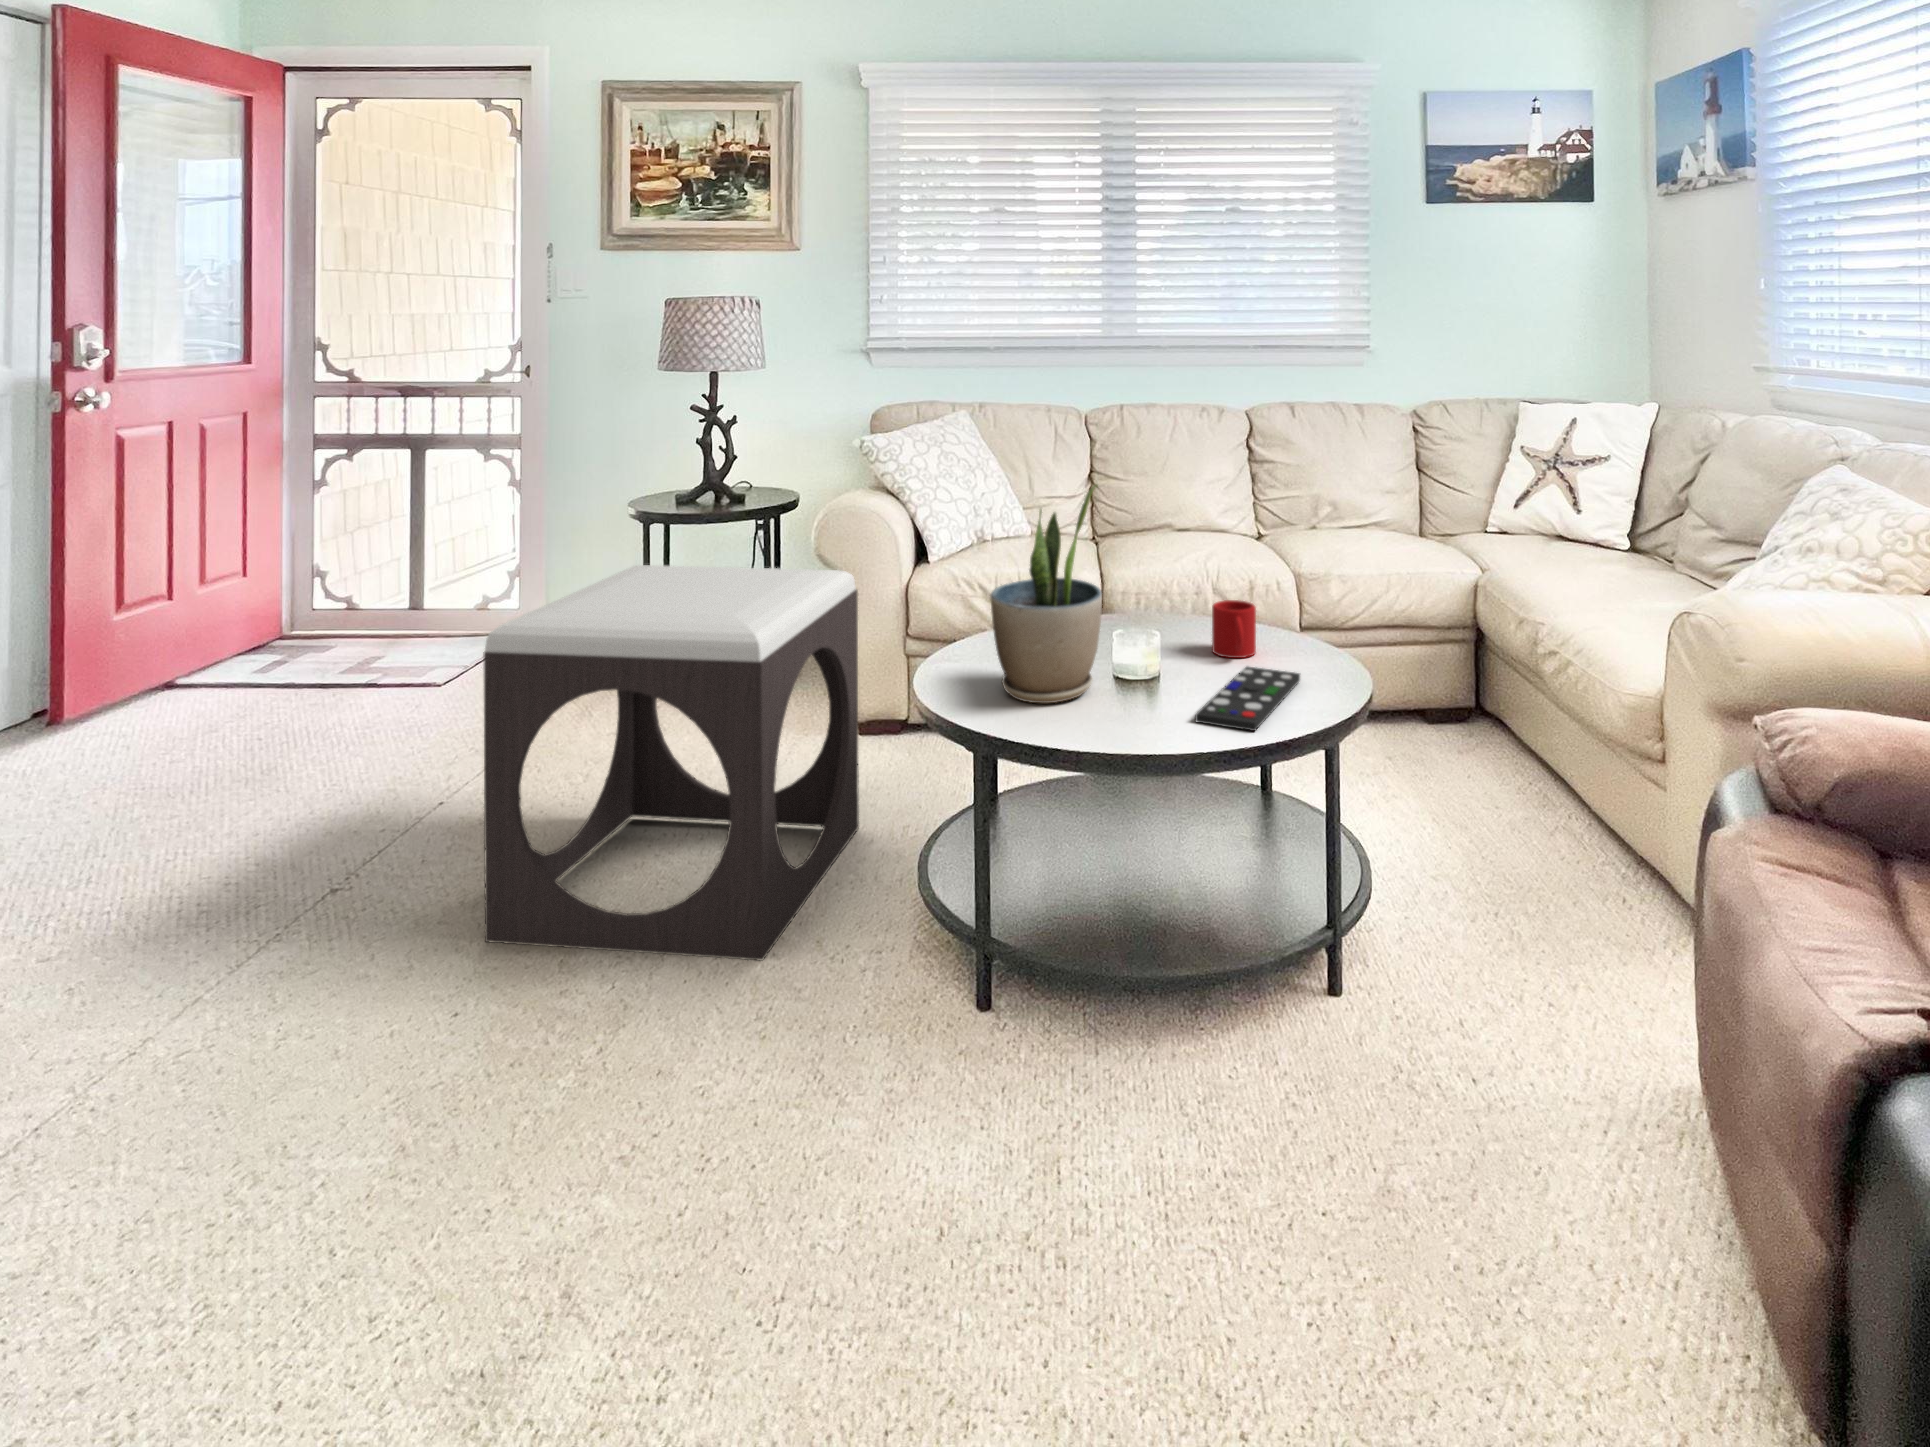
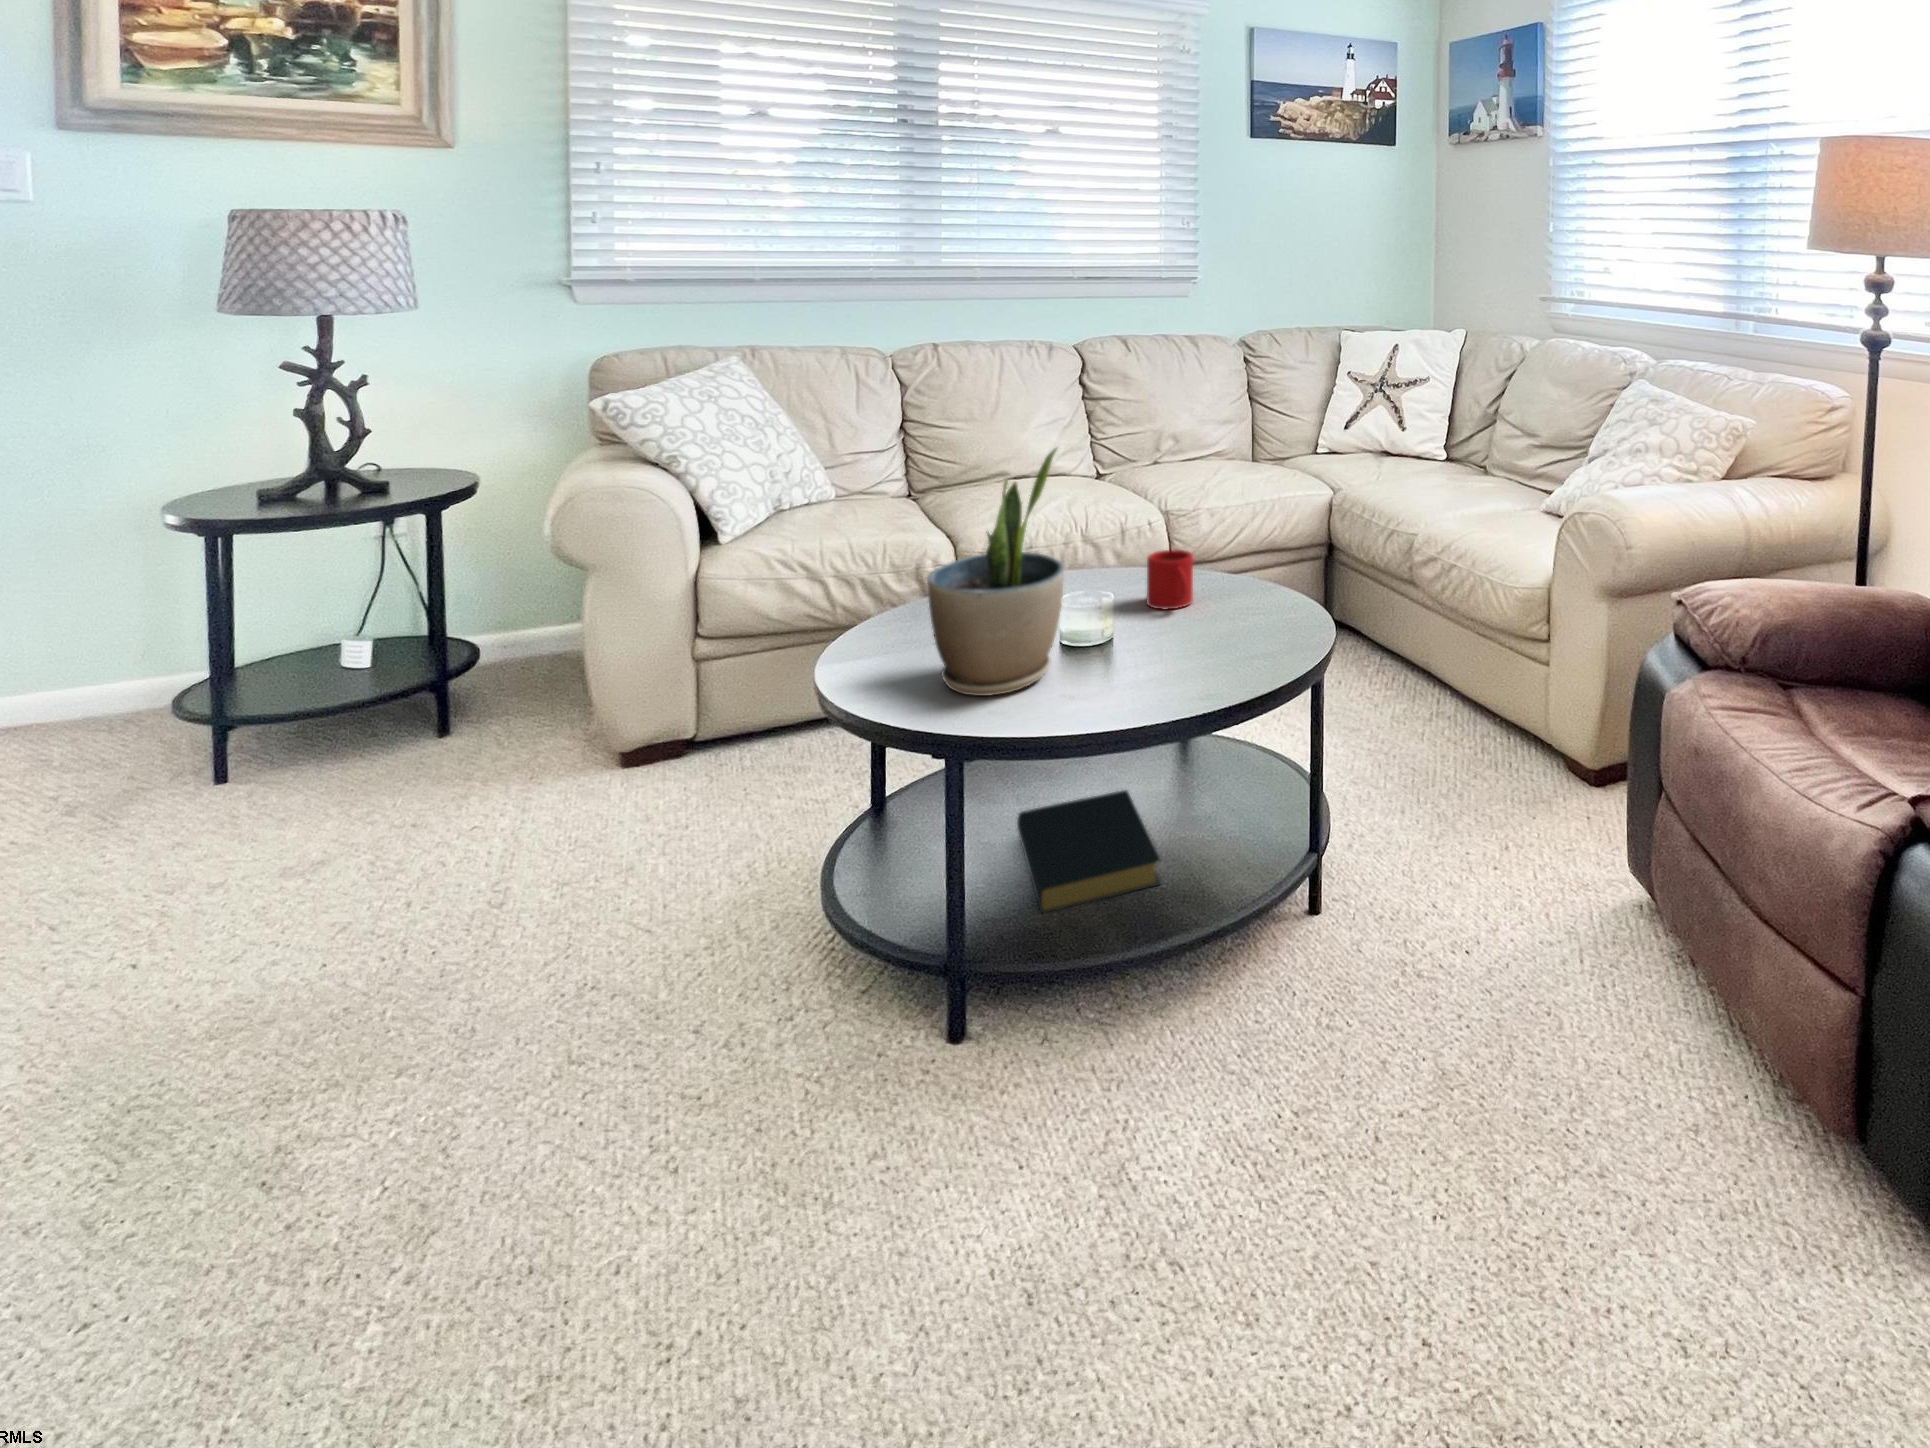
footstool: present [483,565,859,961] -> none [57,576,693,1222]
remote control: present [1195,667,1300,731] -> none [1181,614,1255,683]
hardback book: none [1065,823,1178,919] -> present [1017,790,1160,913]

